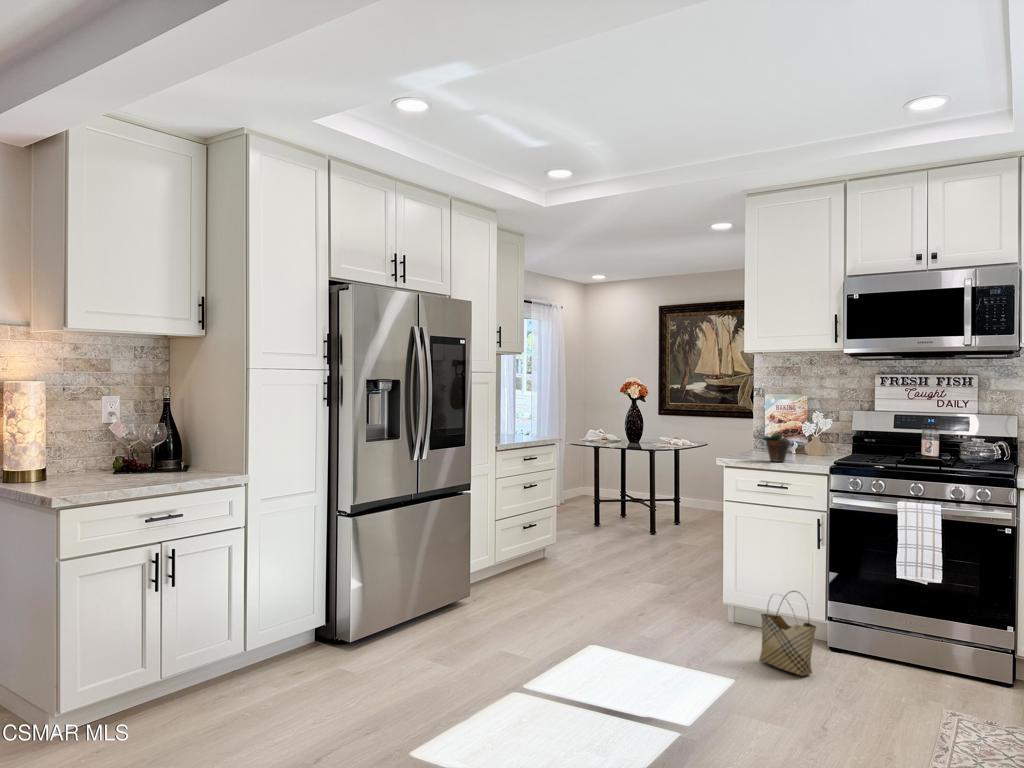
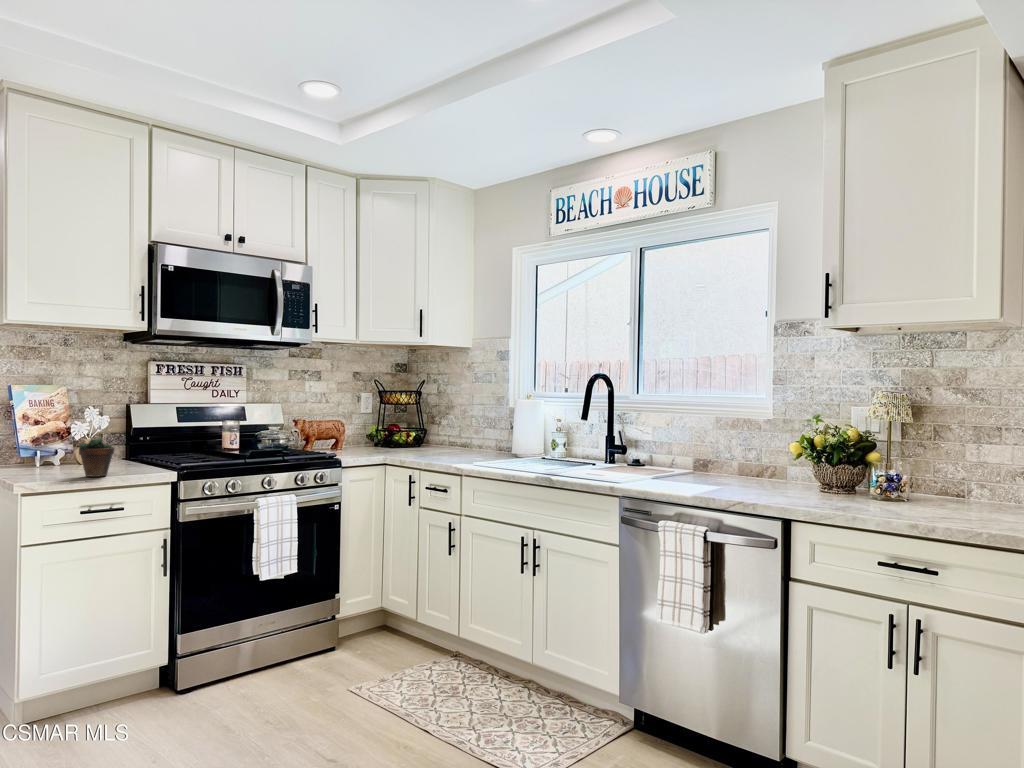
woven basket: present [759,591,816,675] -> none [151,632,228,743]

